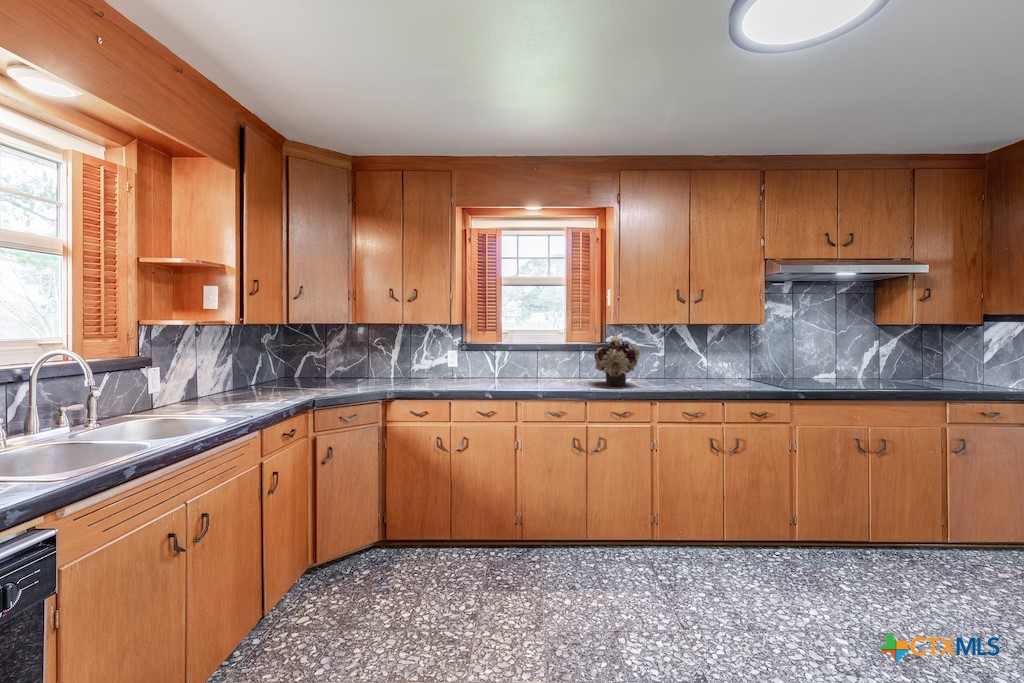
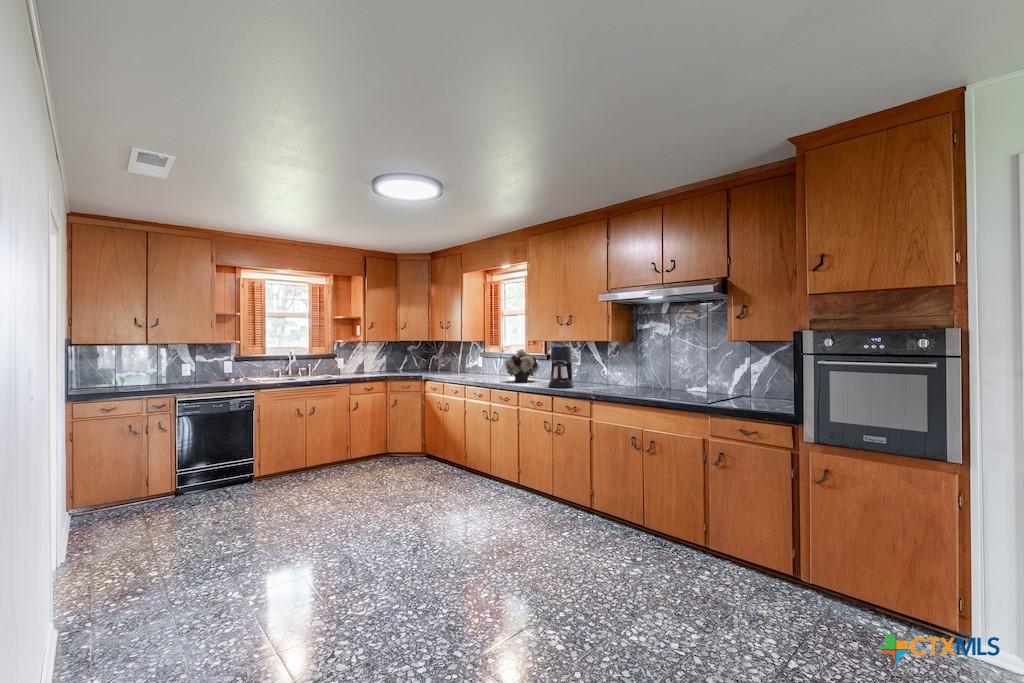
coffee maker: none [686,331,733,389] -> present [548,346,574,388]

